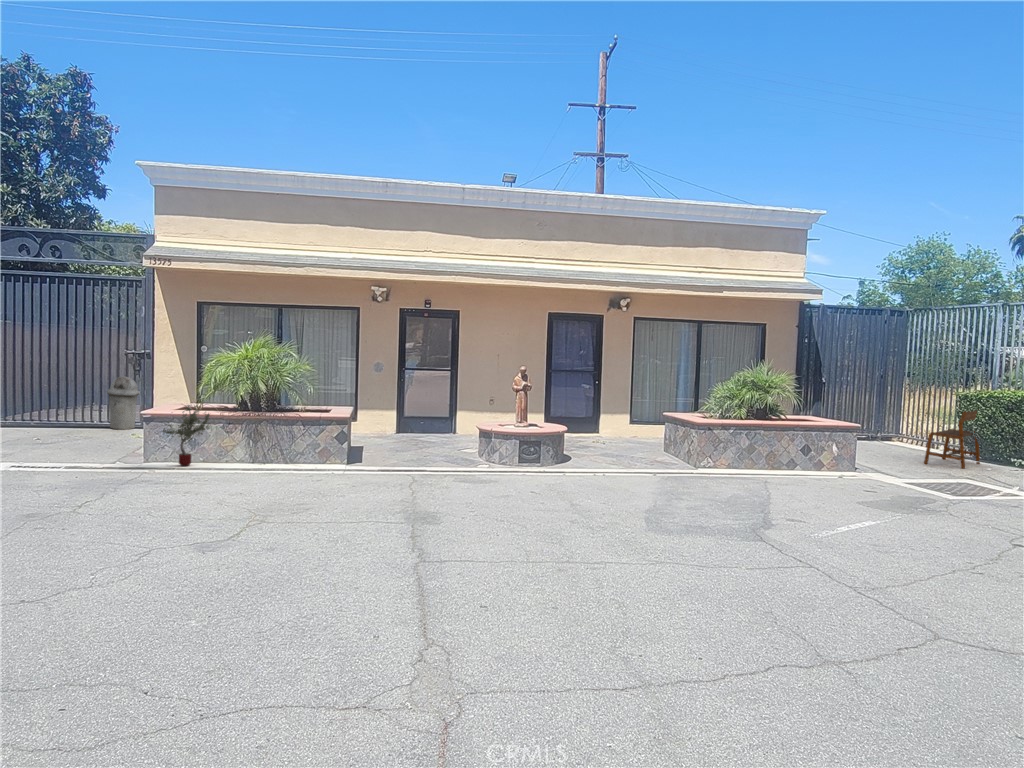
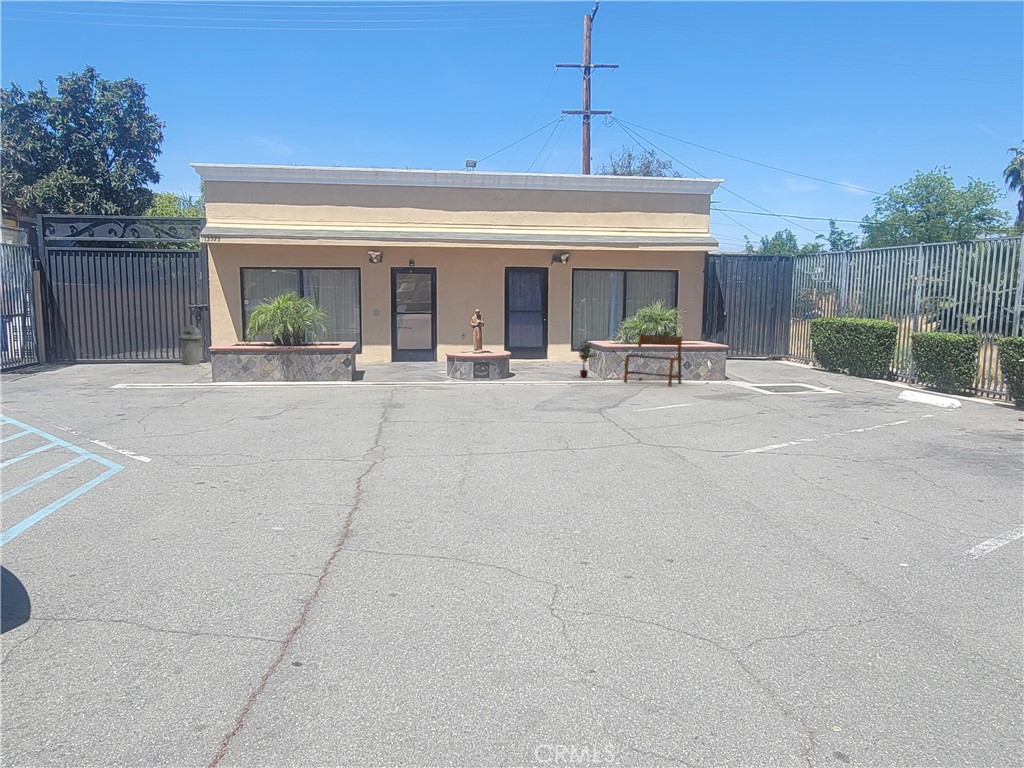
potted tree: present [163,405,210,466] -> present [579,340,597,378]
bench: present [924,410,980,469] -> present [624,334,683,386]

